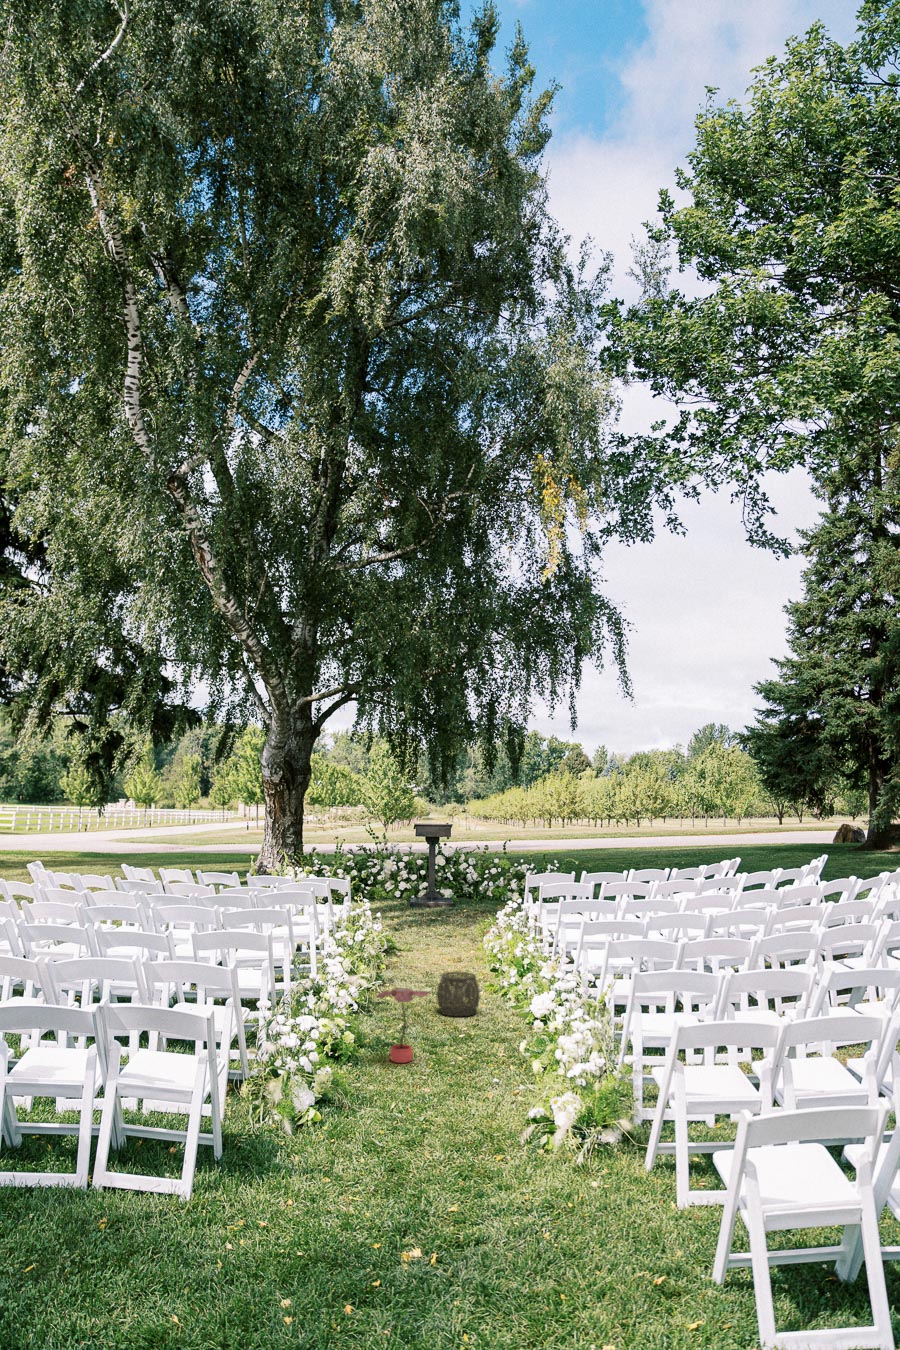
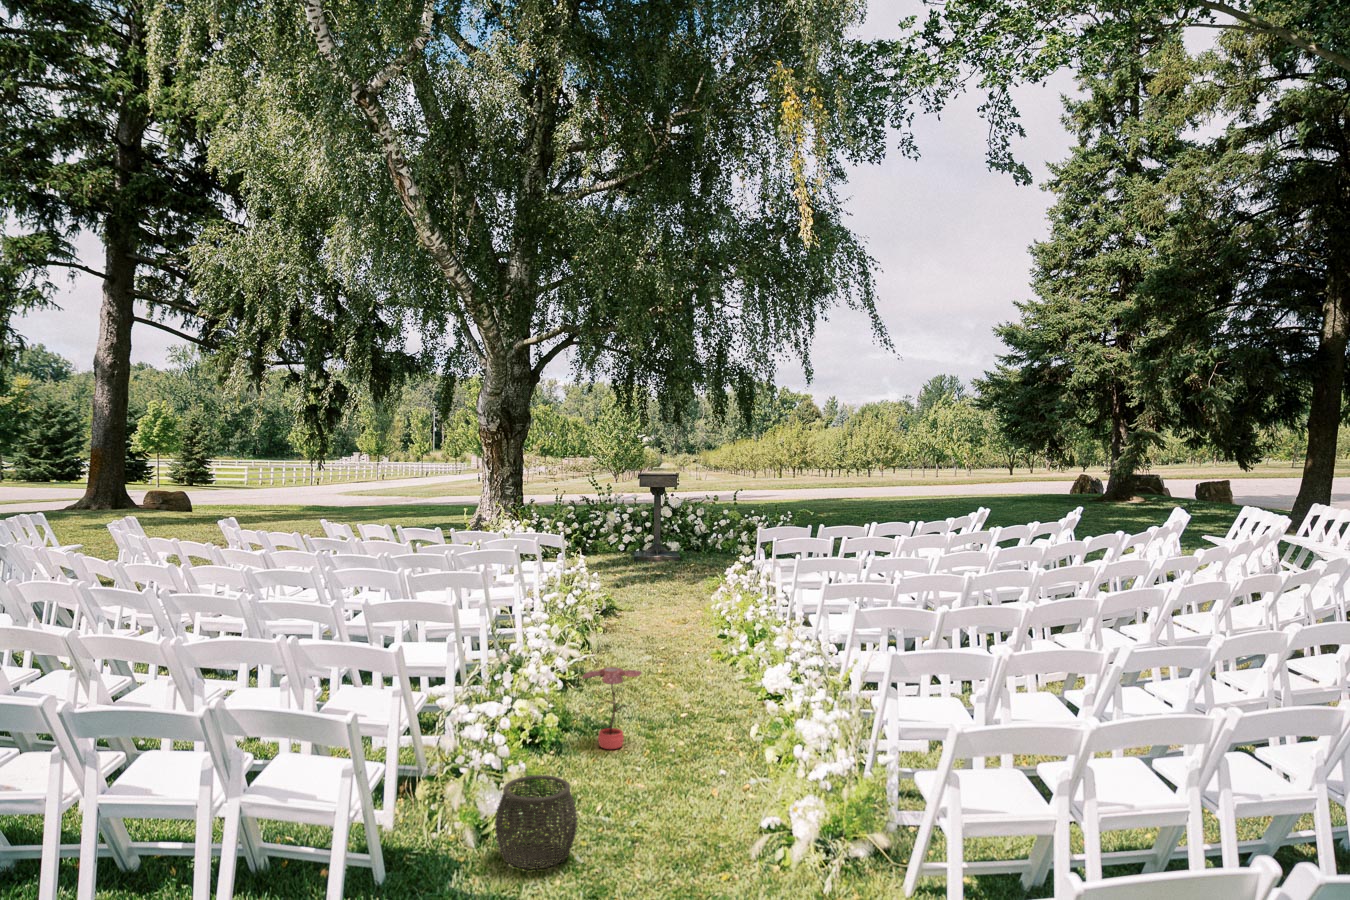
woven basket: present [437,972,479,1017] -> present [495,775,578,869]

